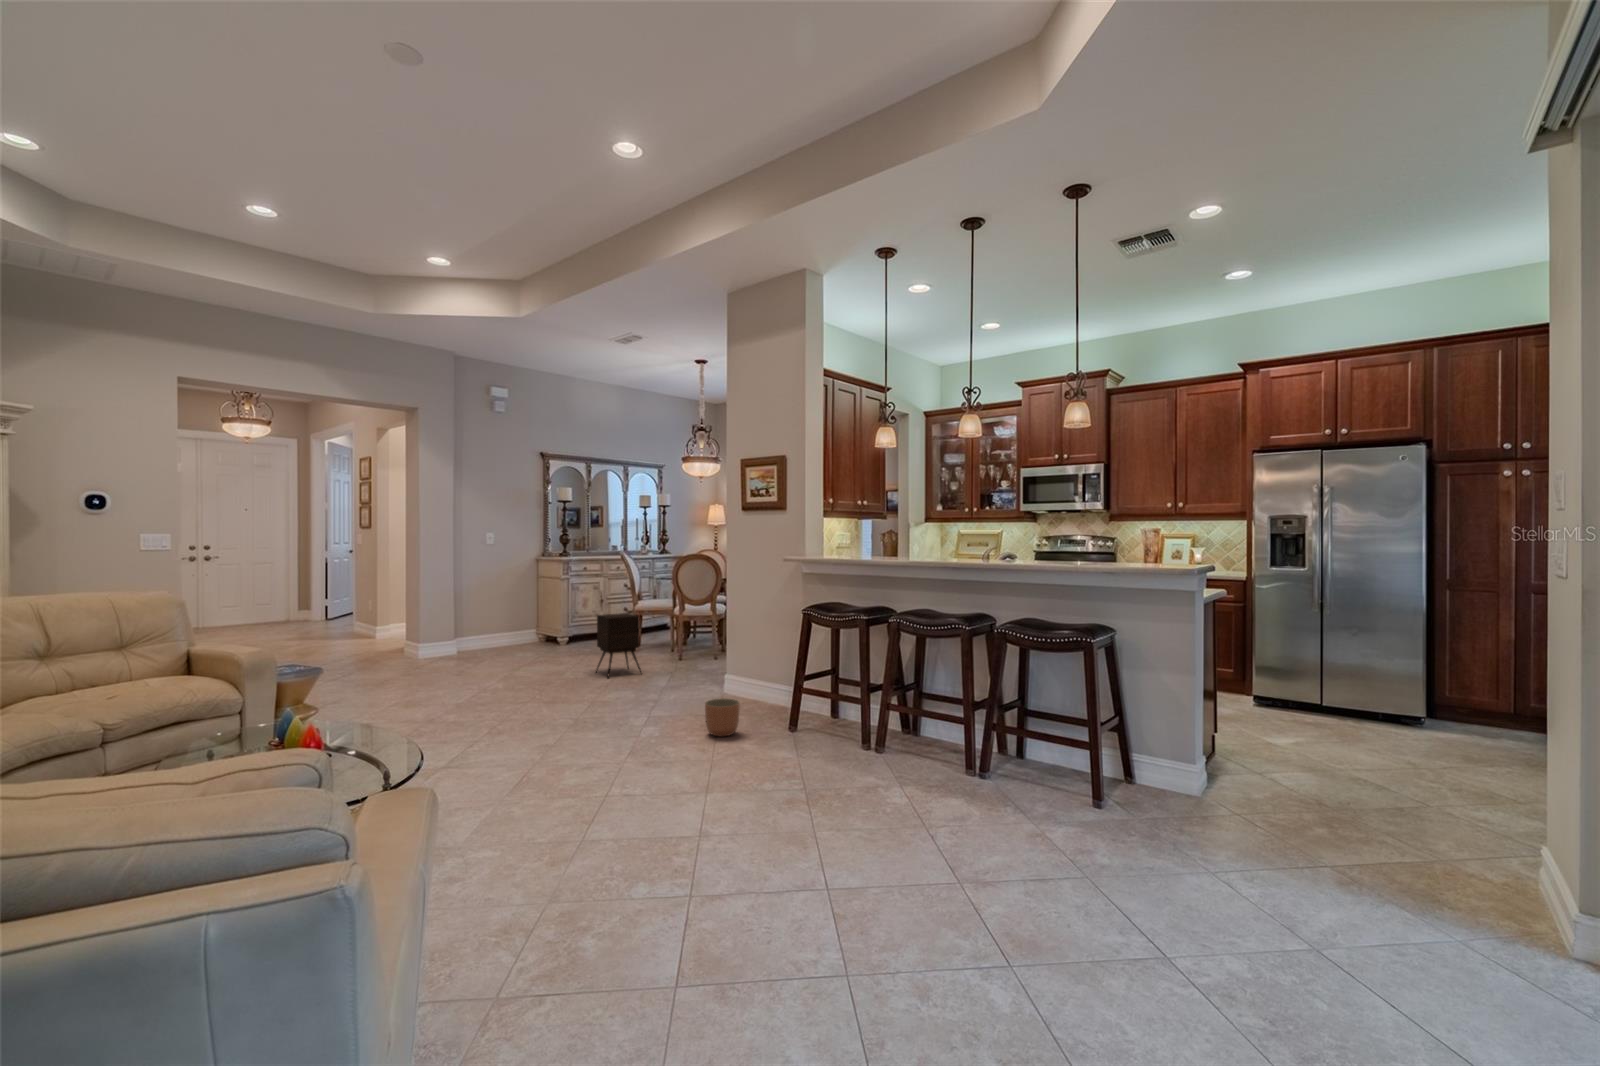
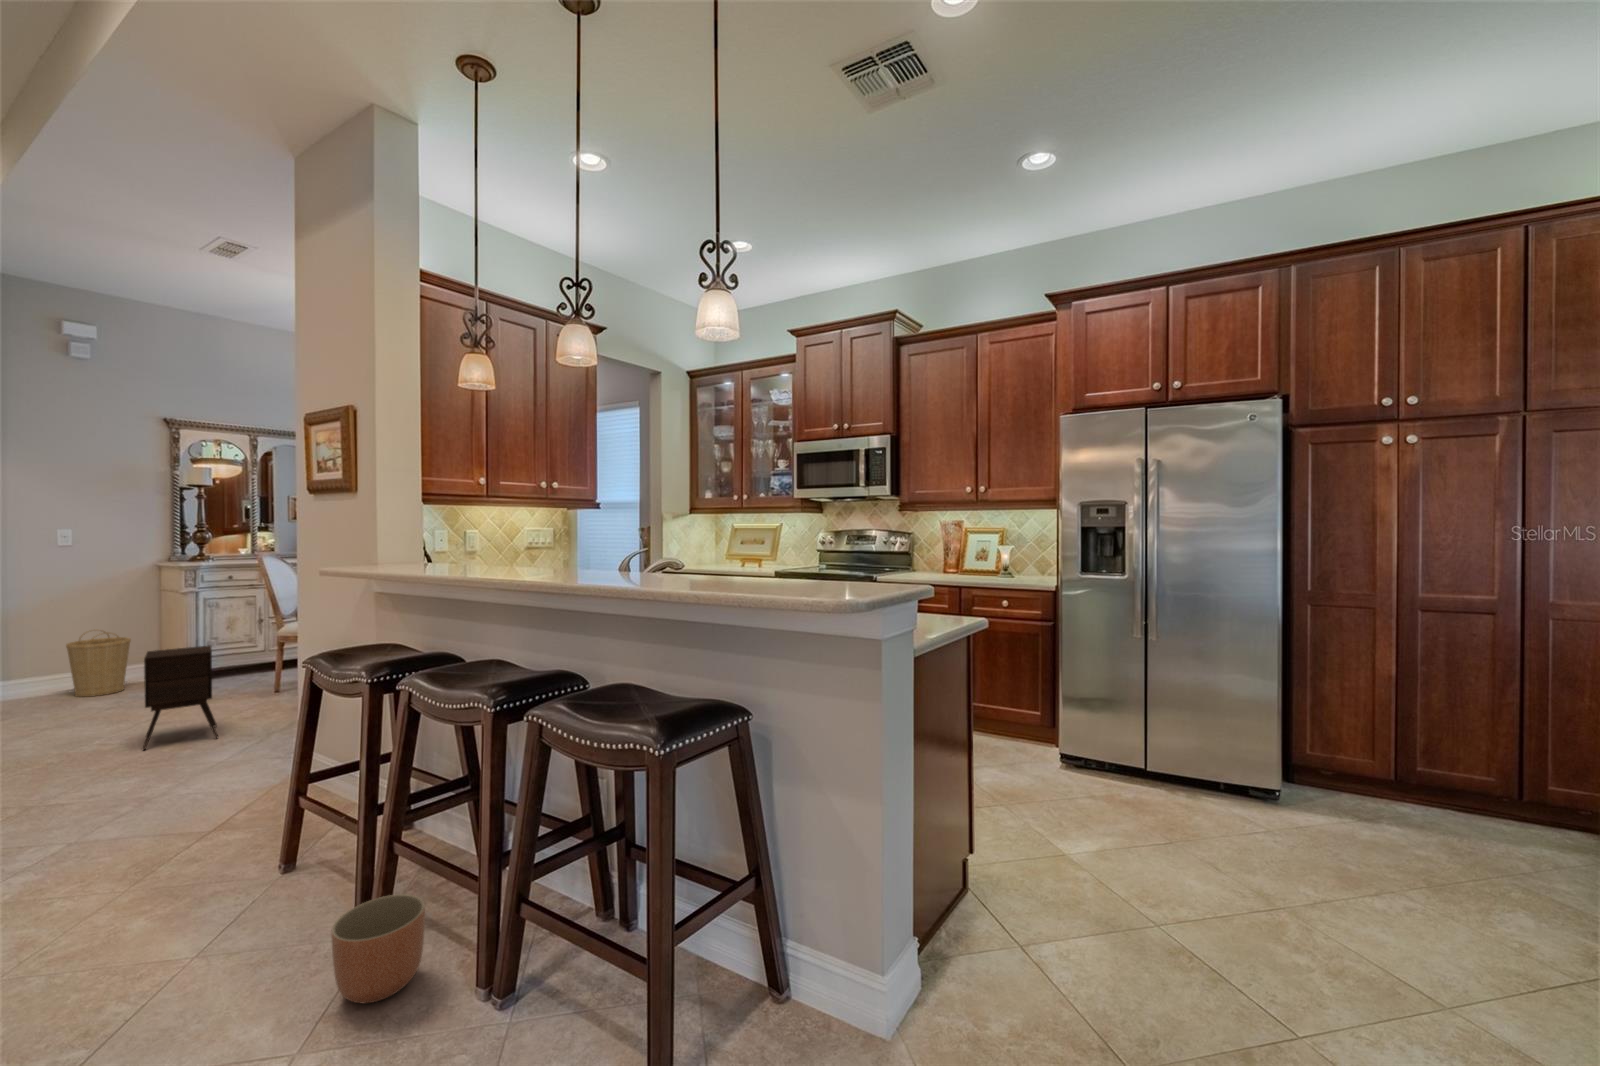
basket: none [494,605,527,652] -> present [66,631,131,697]
planter: present [705,698,740,737] -> present [331,894,425,1004]

